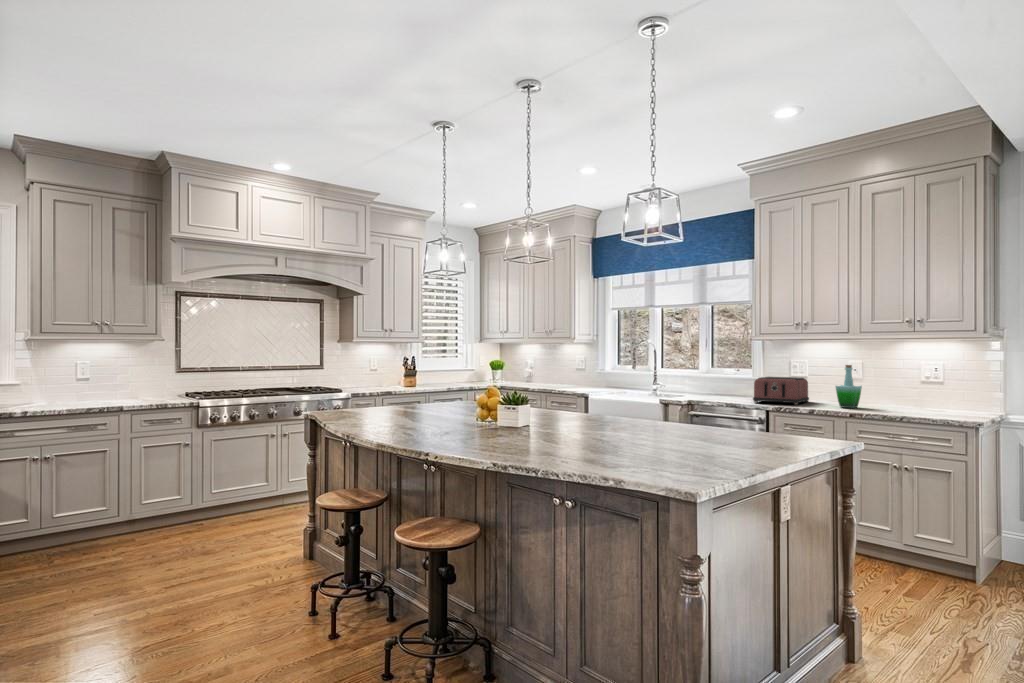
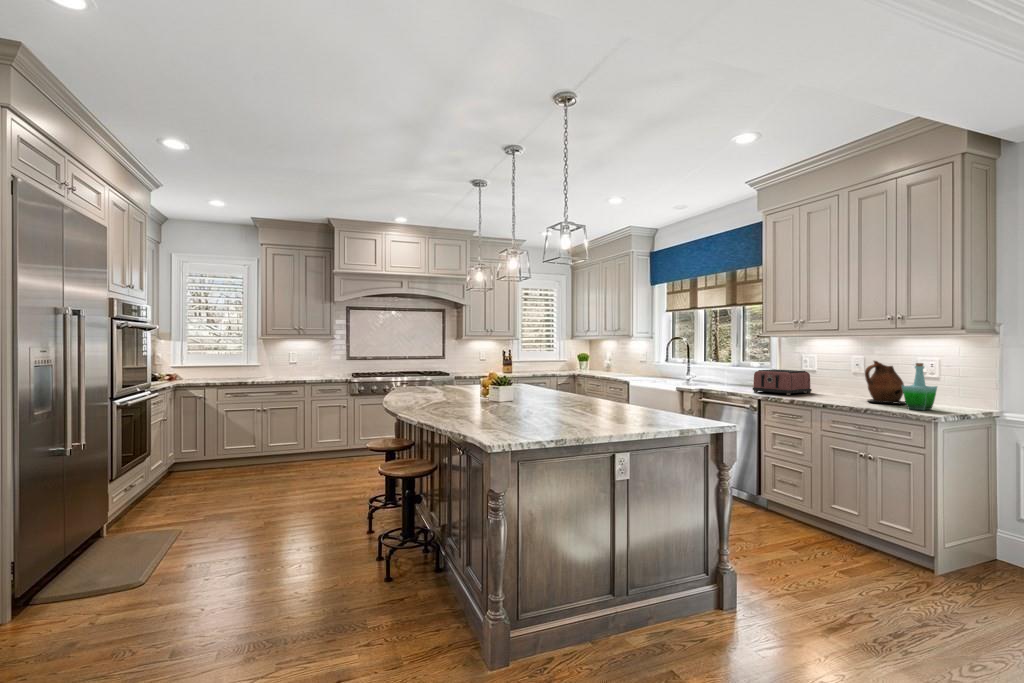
bottle: present [836,365,862,408] -> present [902,363,937,410]
ceramic pitcher: none [881,365,925,411] -> present [865,361,906,404]

